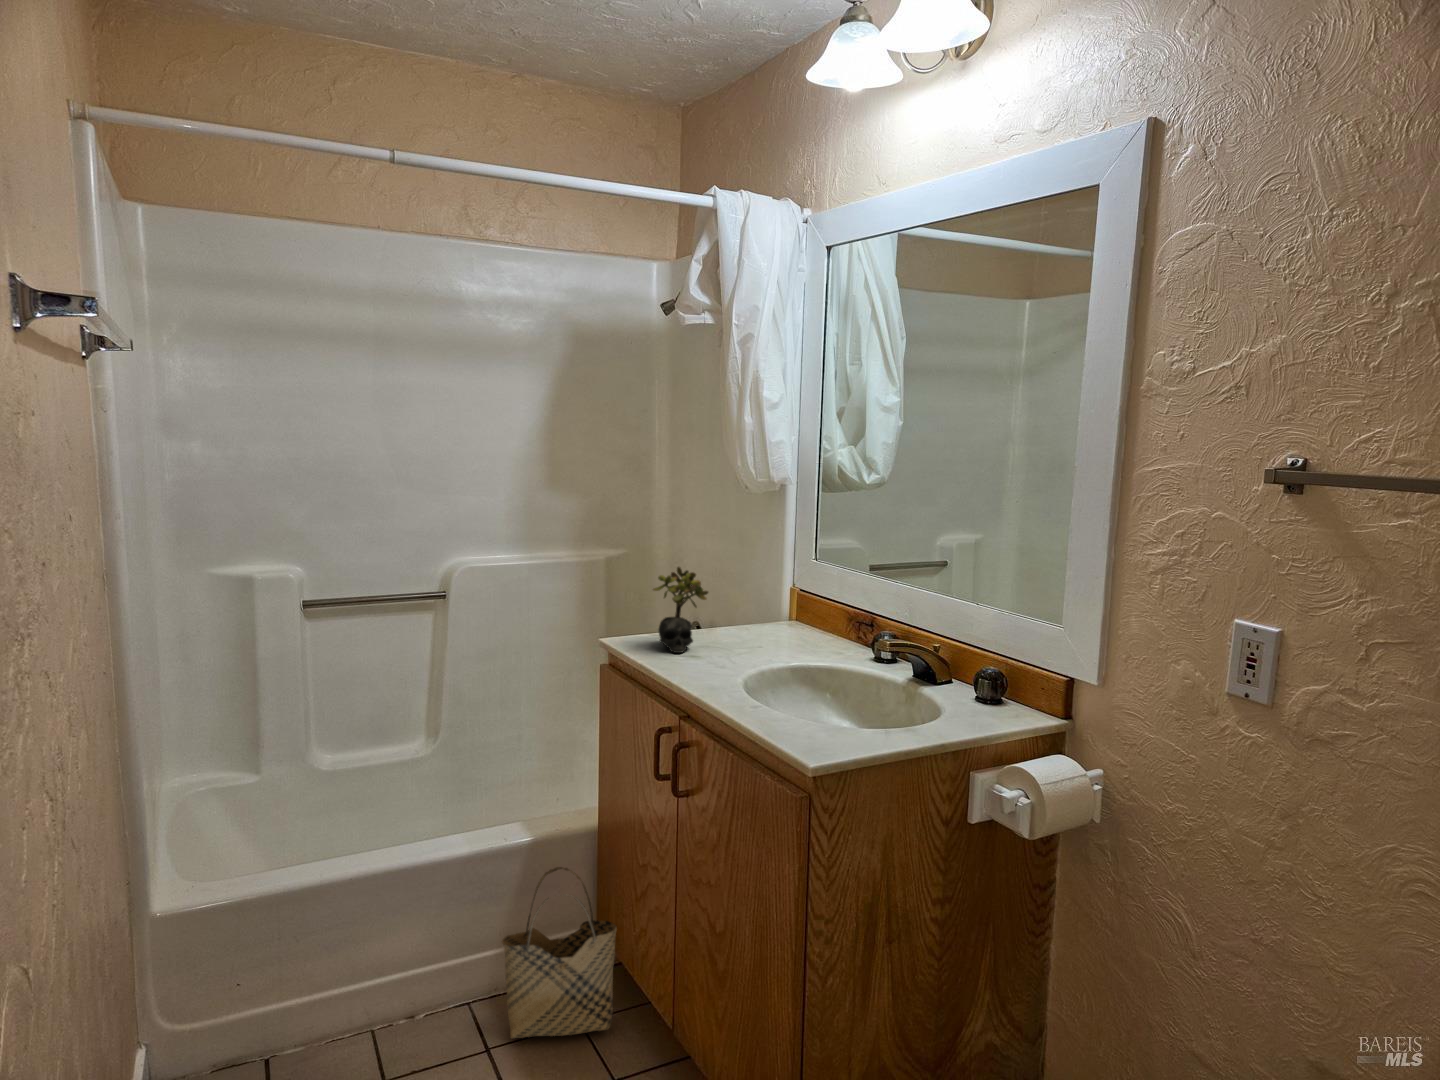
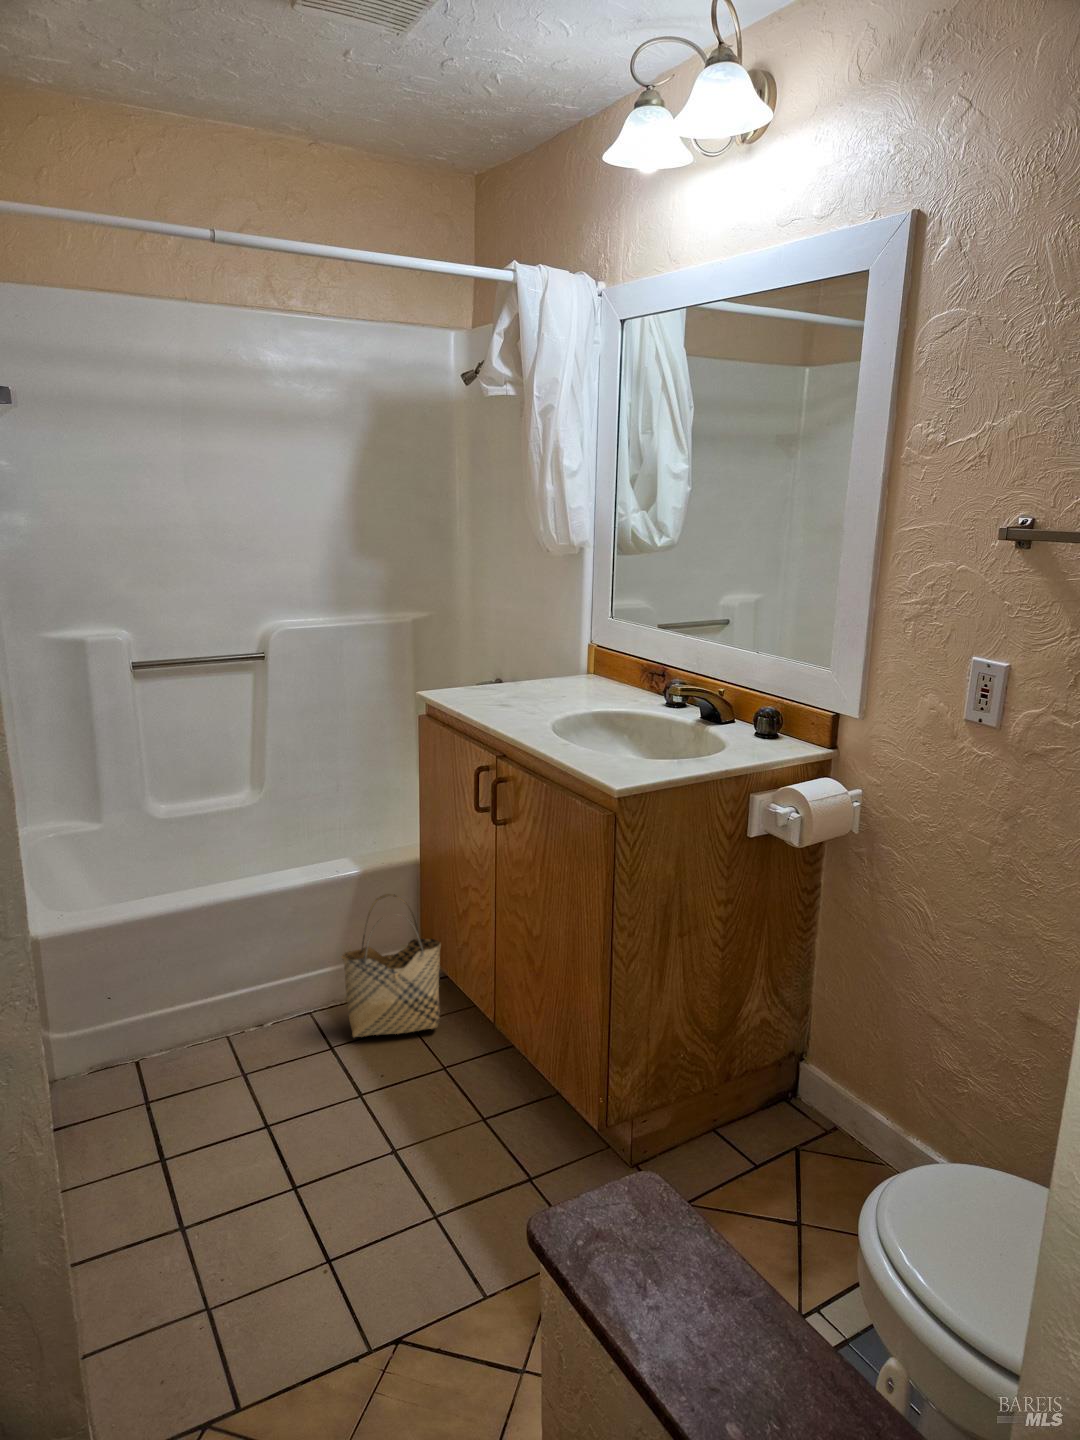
succulent plant: present [653,567,708,653] -> none [465,626,517,703]

